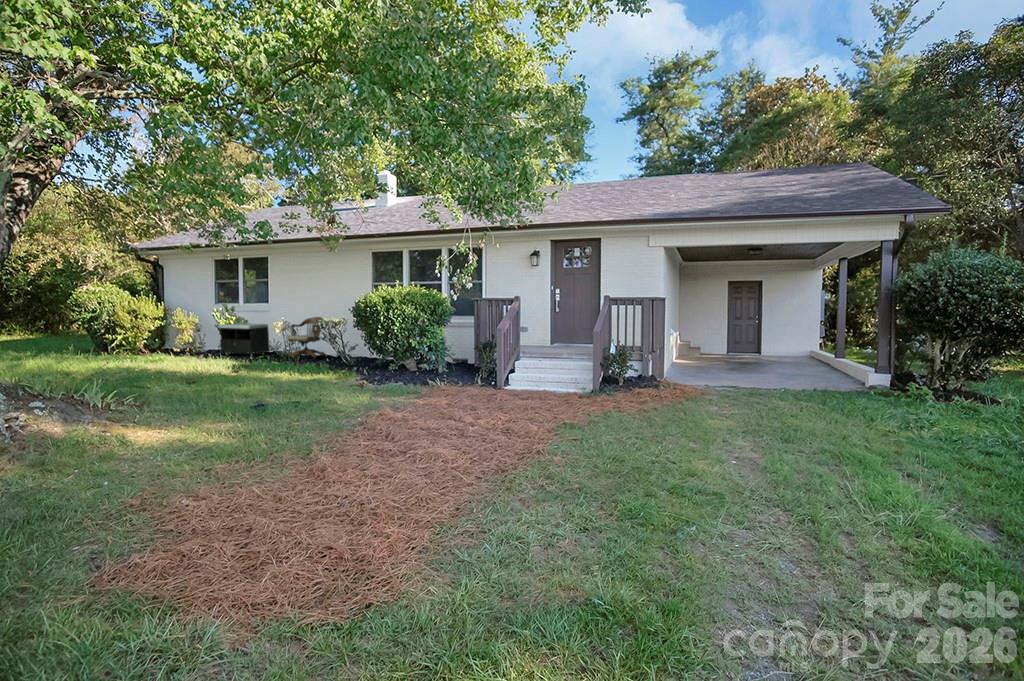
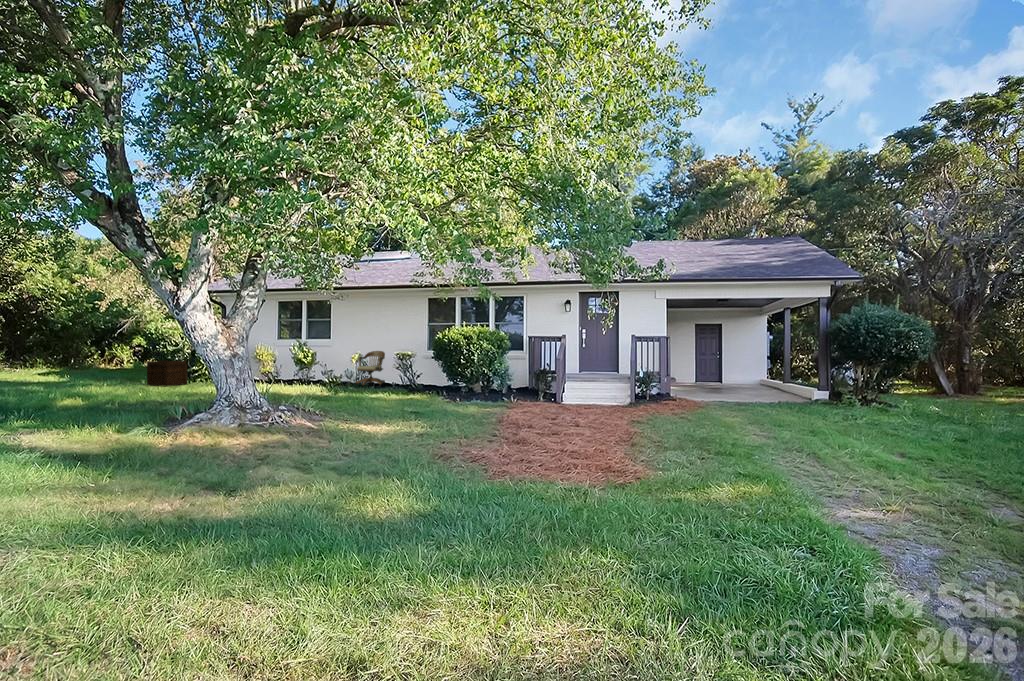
storage bench: present [218,323,269,357] -> none [289,356,331,385]
wooden crate: none [59,328,109,359] -> present [147,360,187,386]

